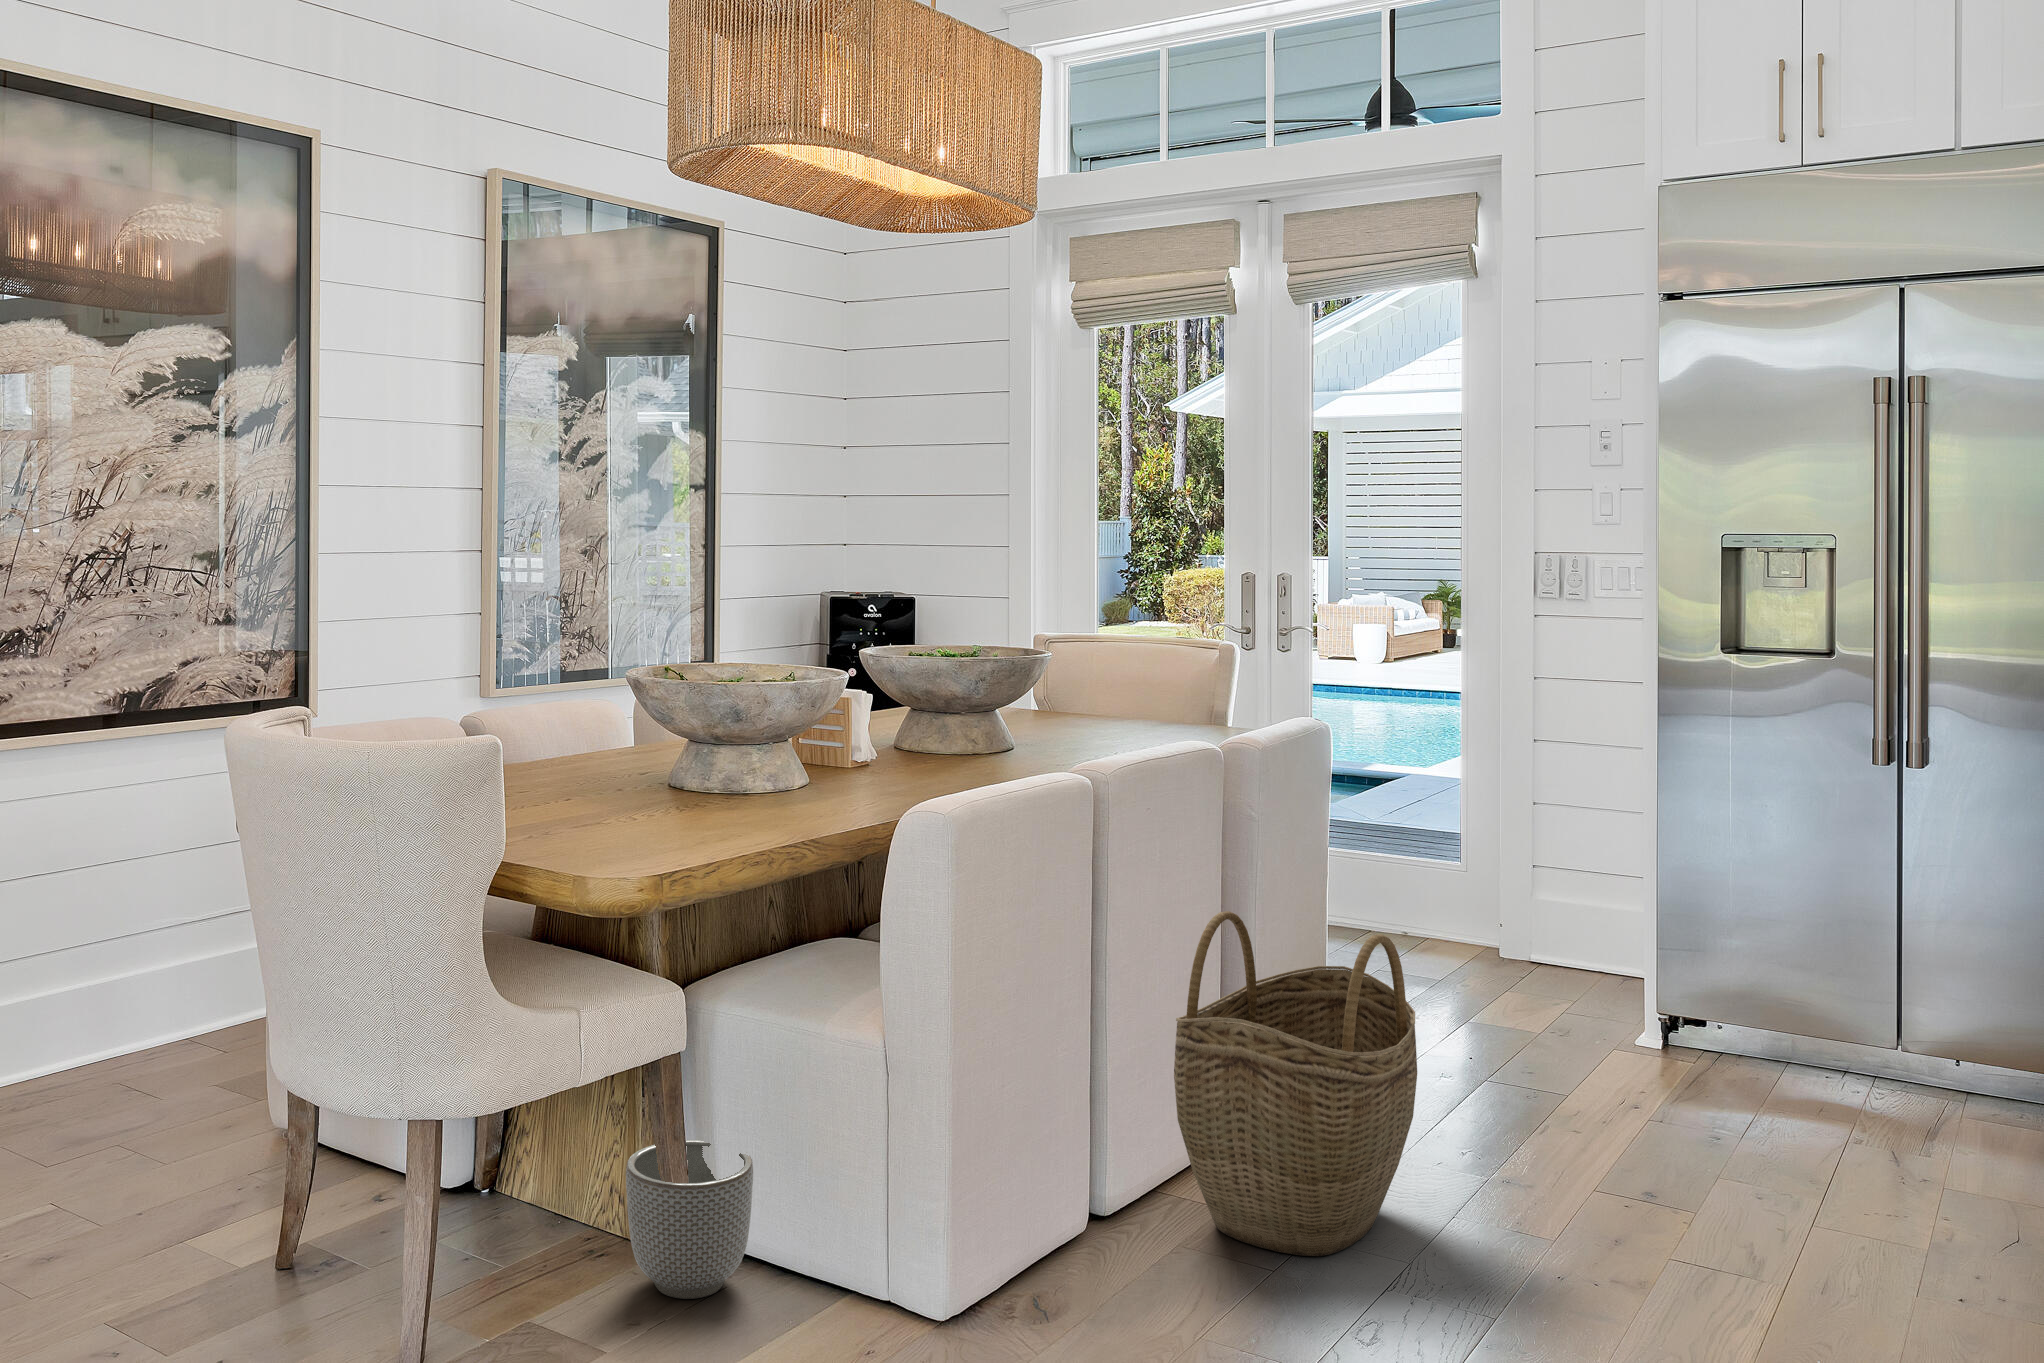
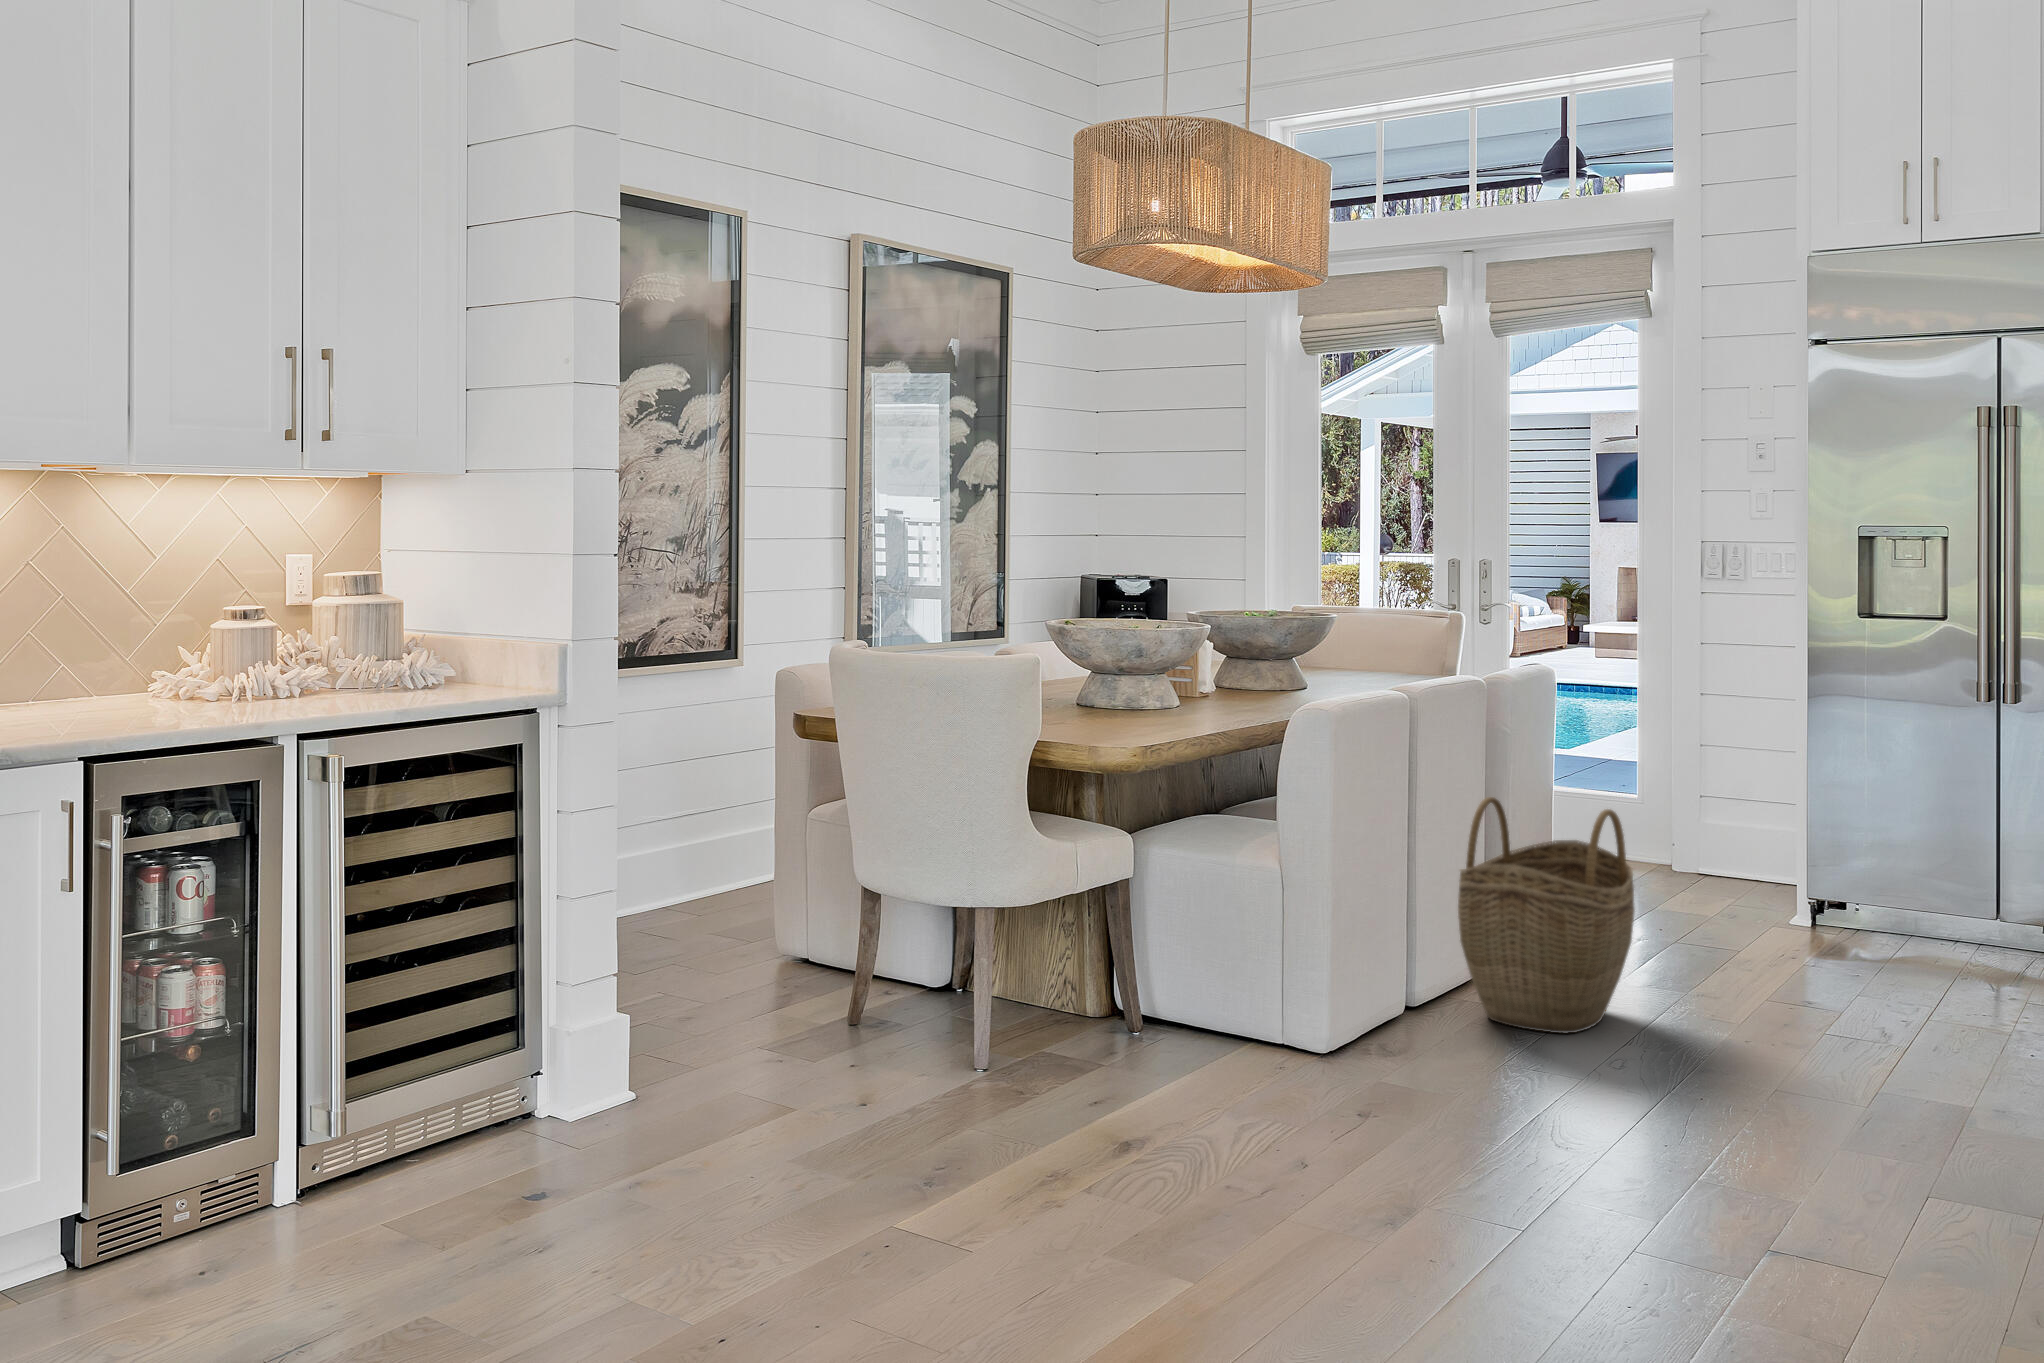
planter: present [626,1140,753,1299] -> none [1085,946,1173,1047]

